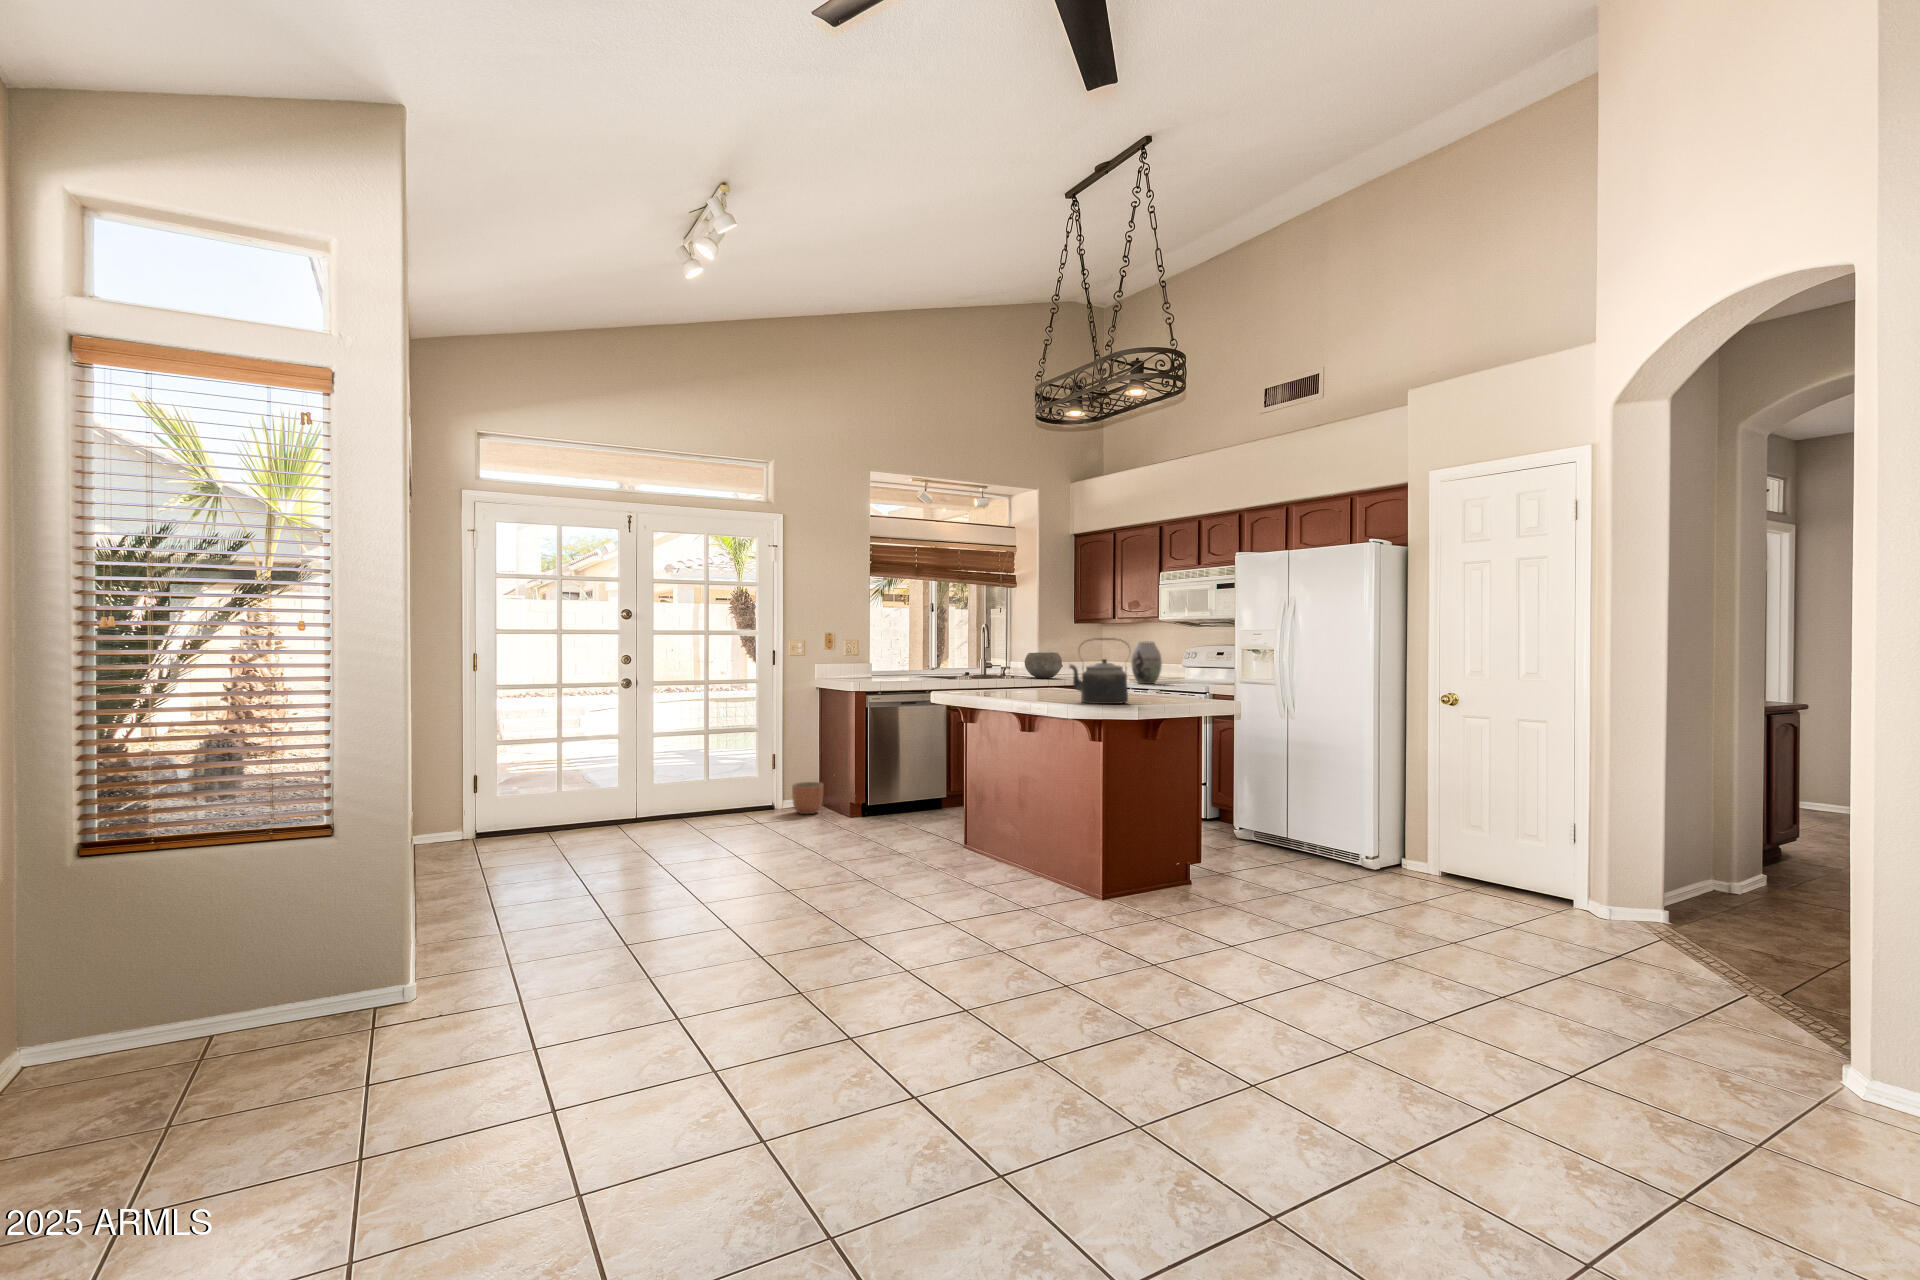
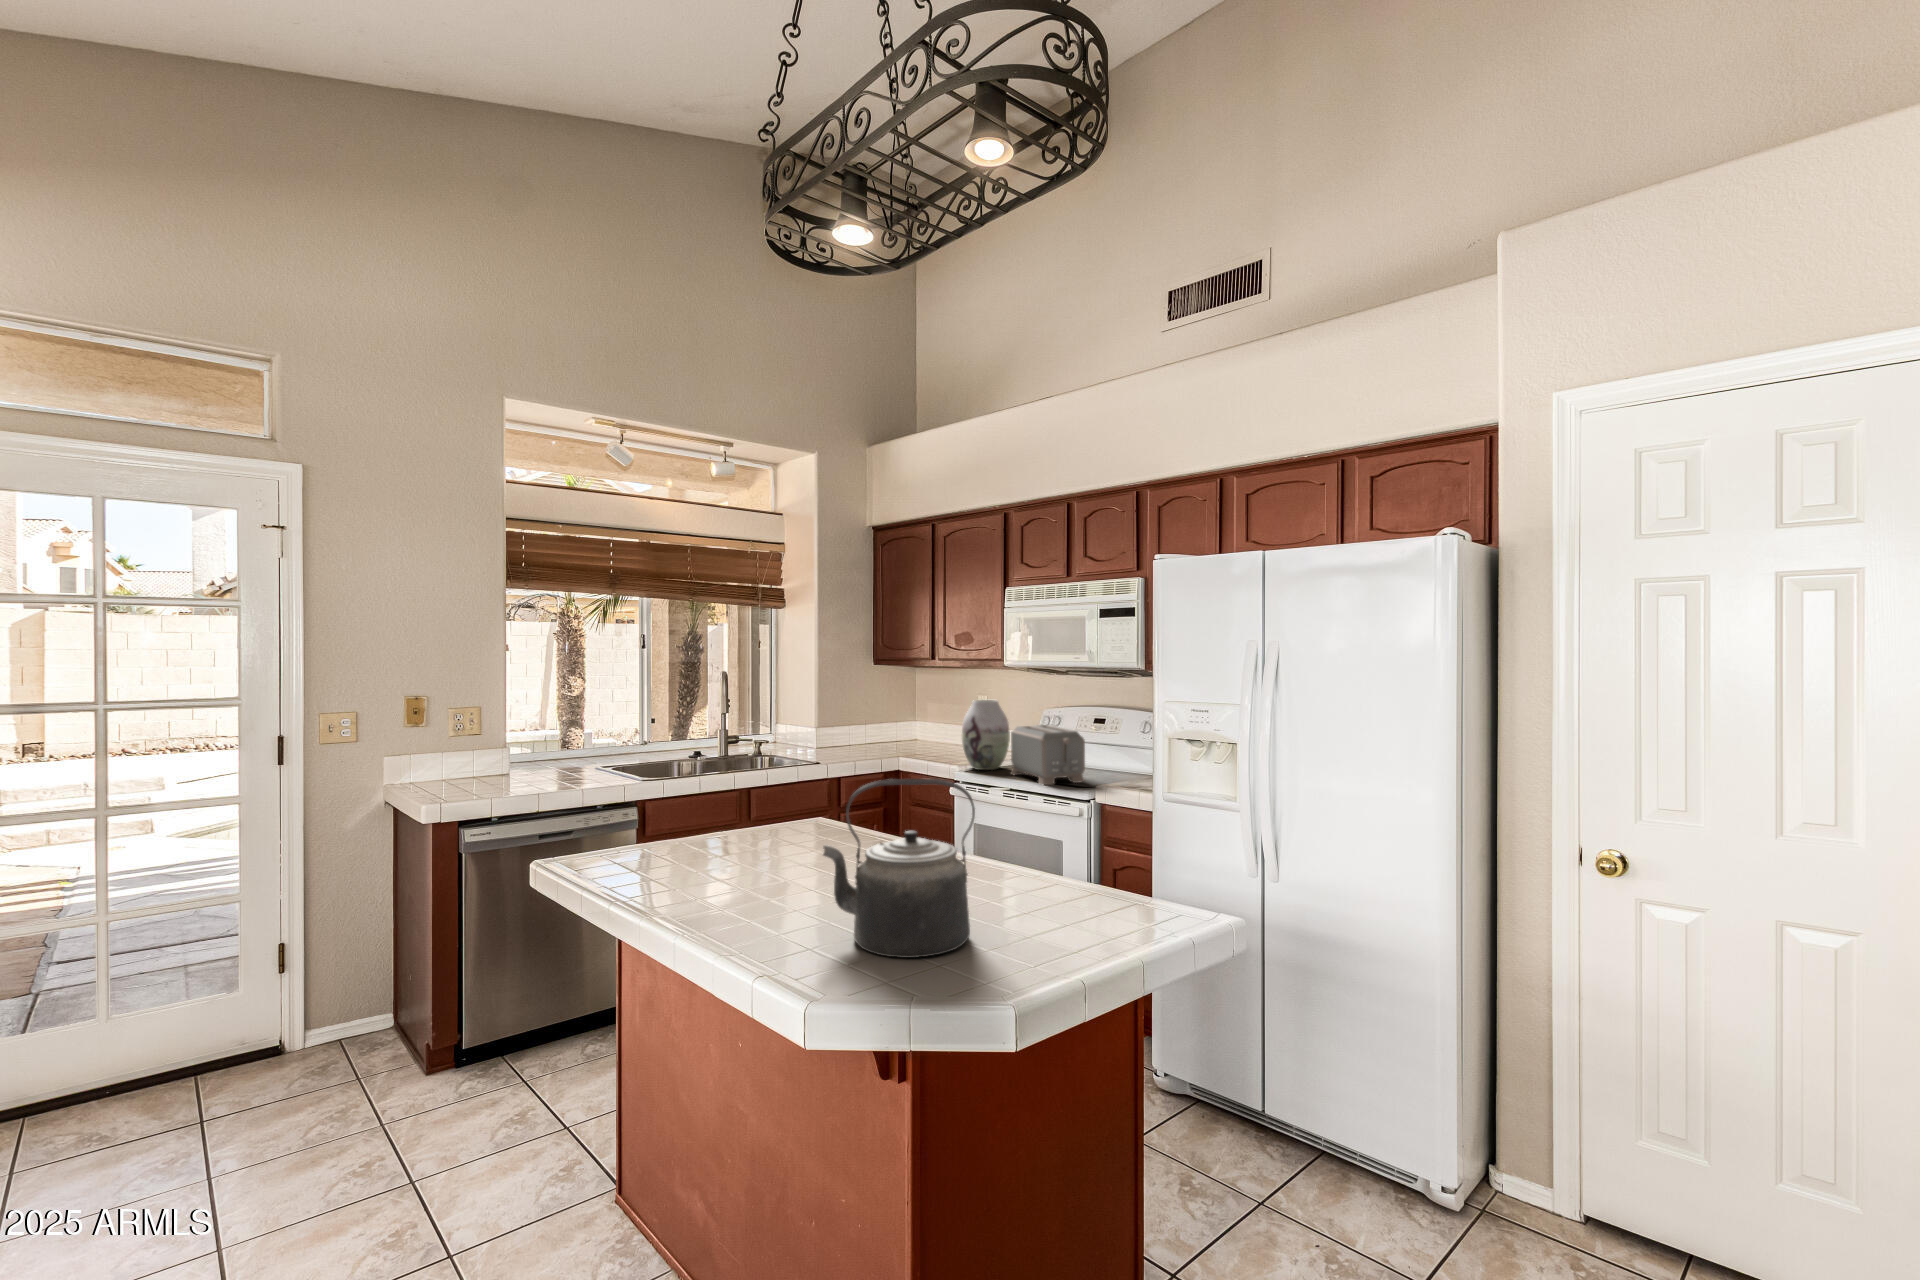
ceramic bowl: present [1025,652,1063,678] -> none [793,711,853,754]
toaster: none [1161,656,1206,688] -> present [1011,725,1085,785]
planter: present [792,782,824,814] -> none [315,988,386,1061]

